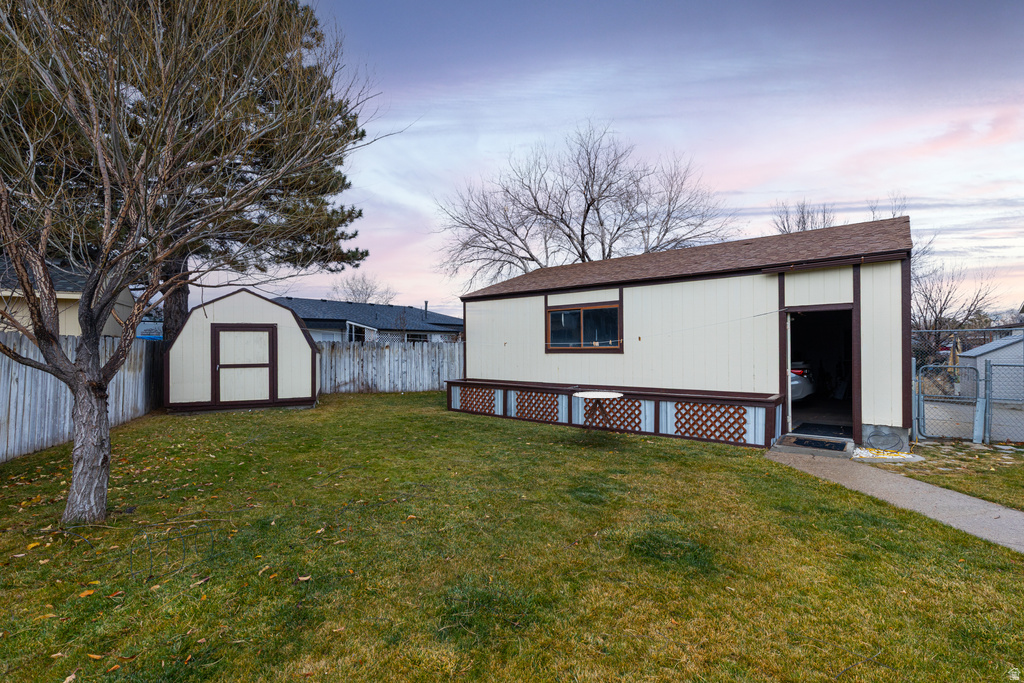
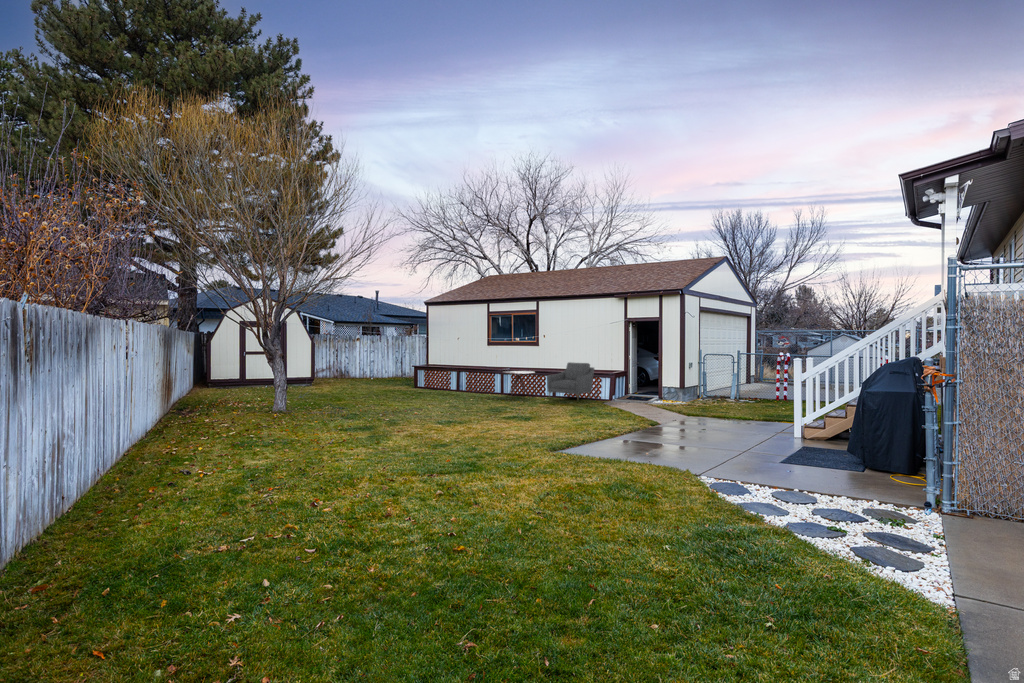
chair: none [653,381,733,451] -> present [547,362,594,400]

